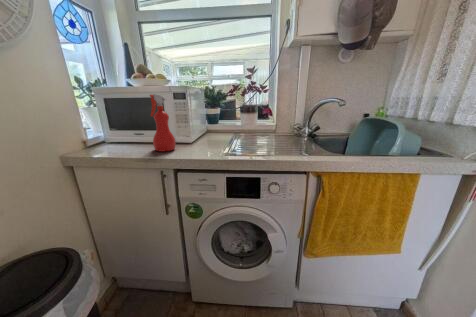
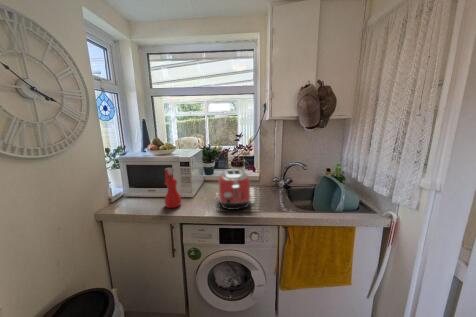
toaster: none [225,104,269,154] -> present [218,169,251,210]

